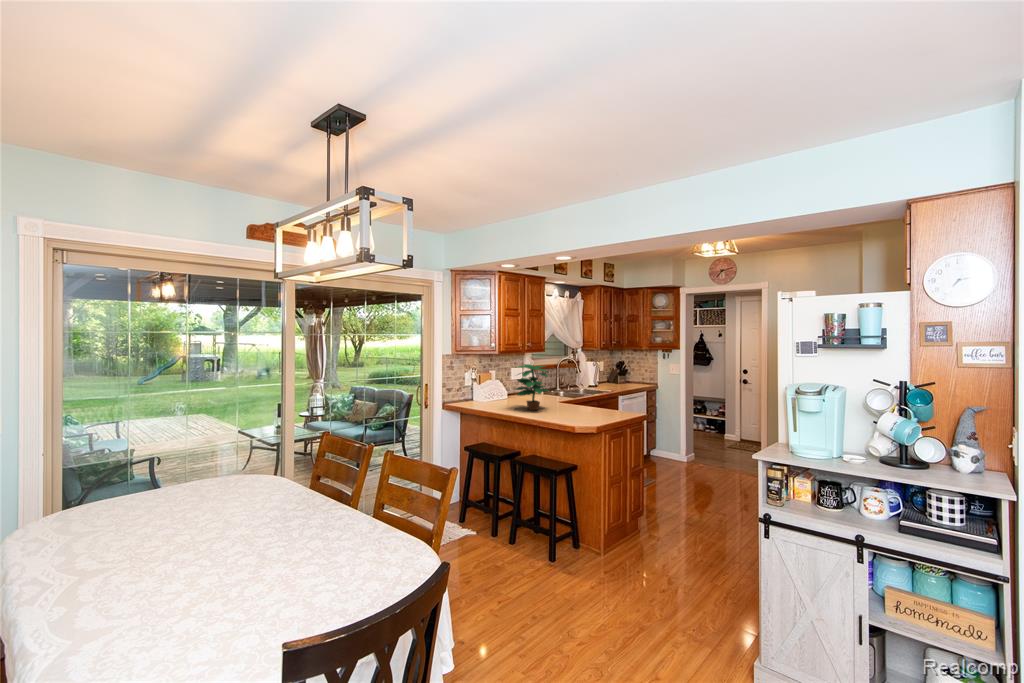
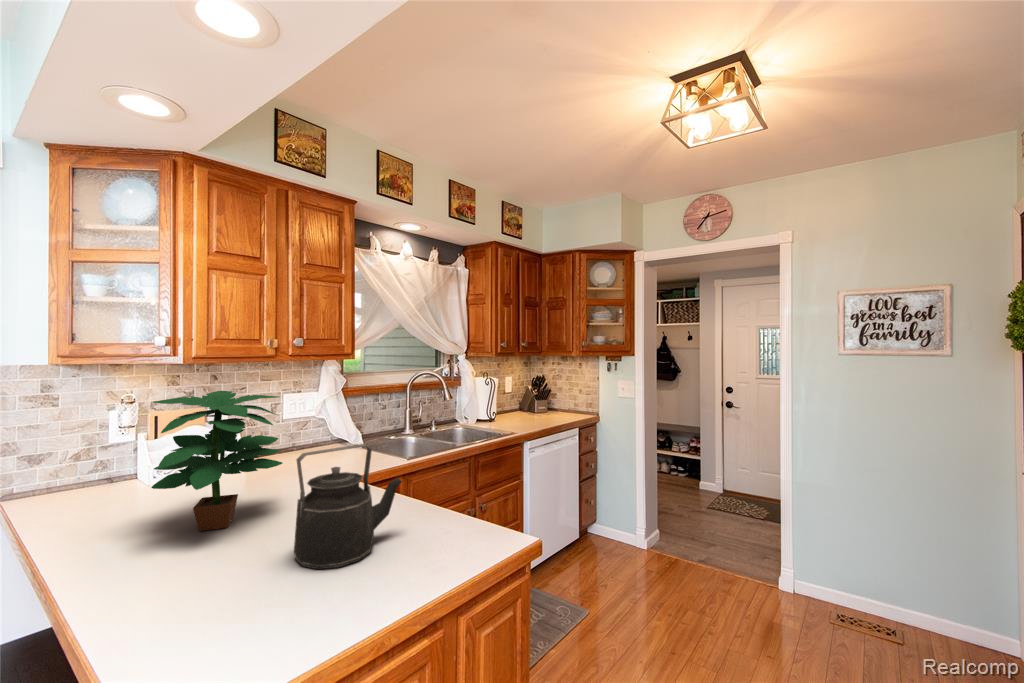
kettle: none [571,381,599,416] -> present [294,444,402,569]

